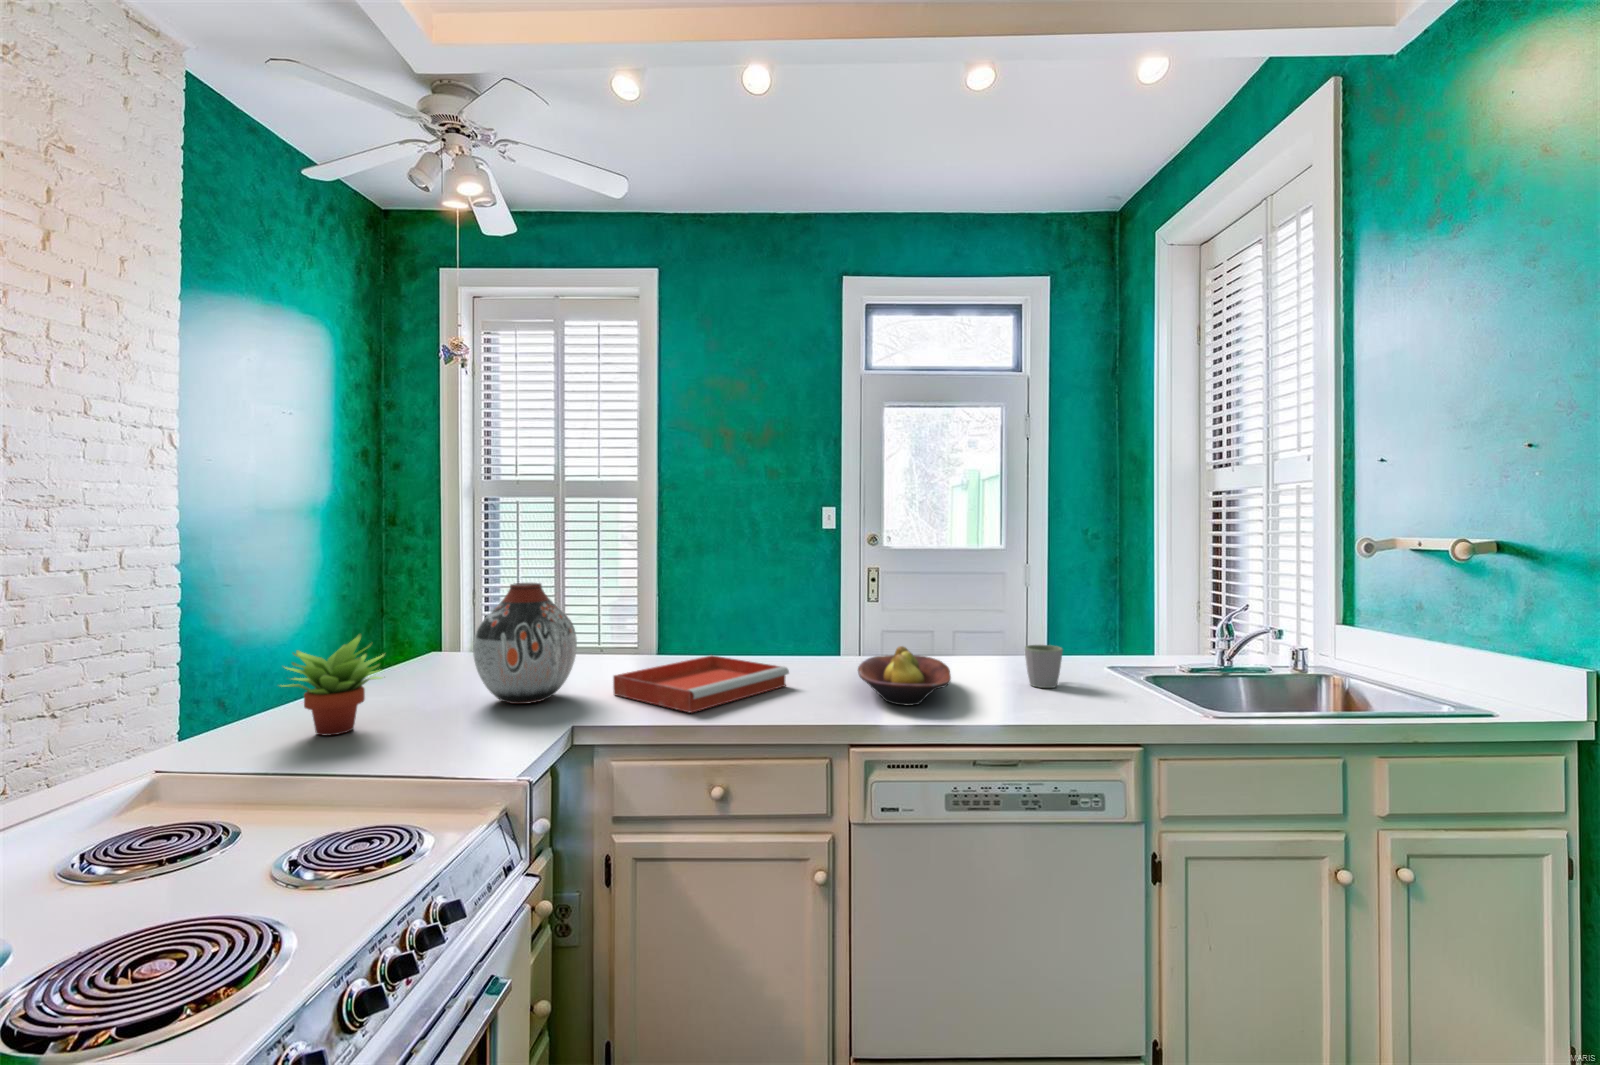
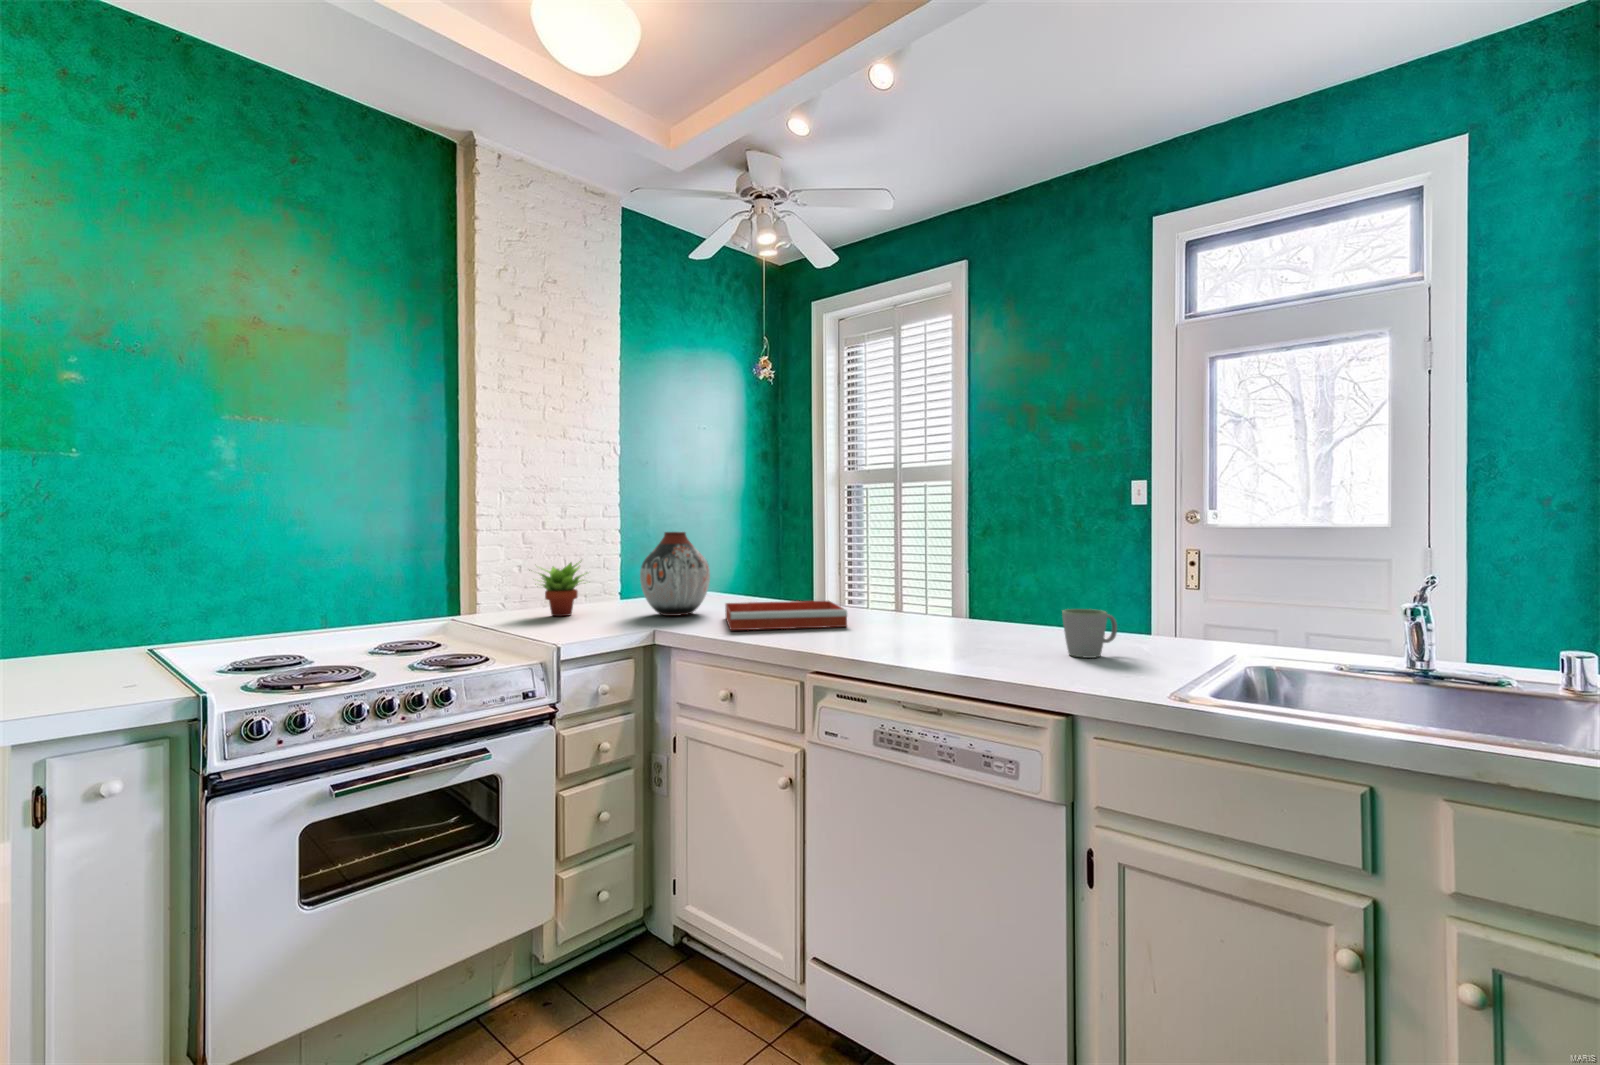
fruit bowl: present [858,646,951,706] -> none [857,598,986,648]

